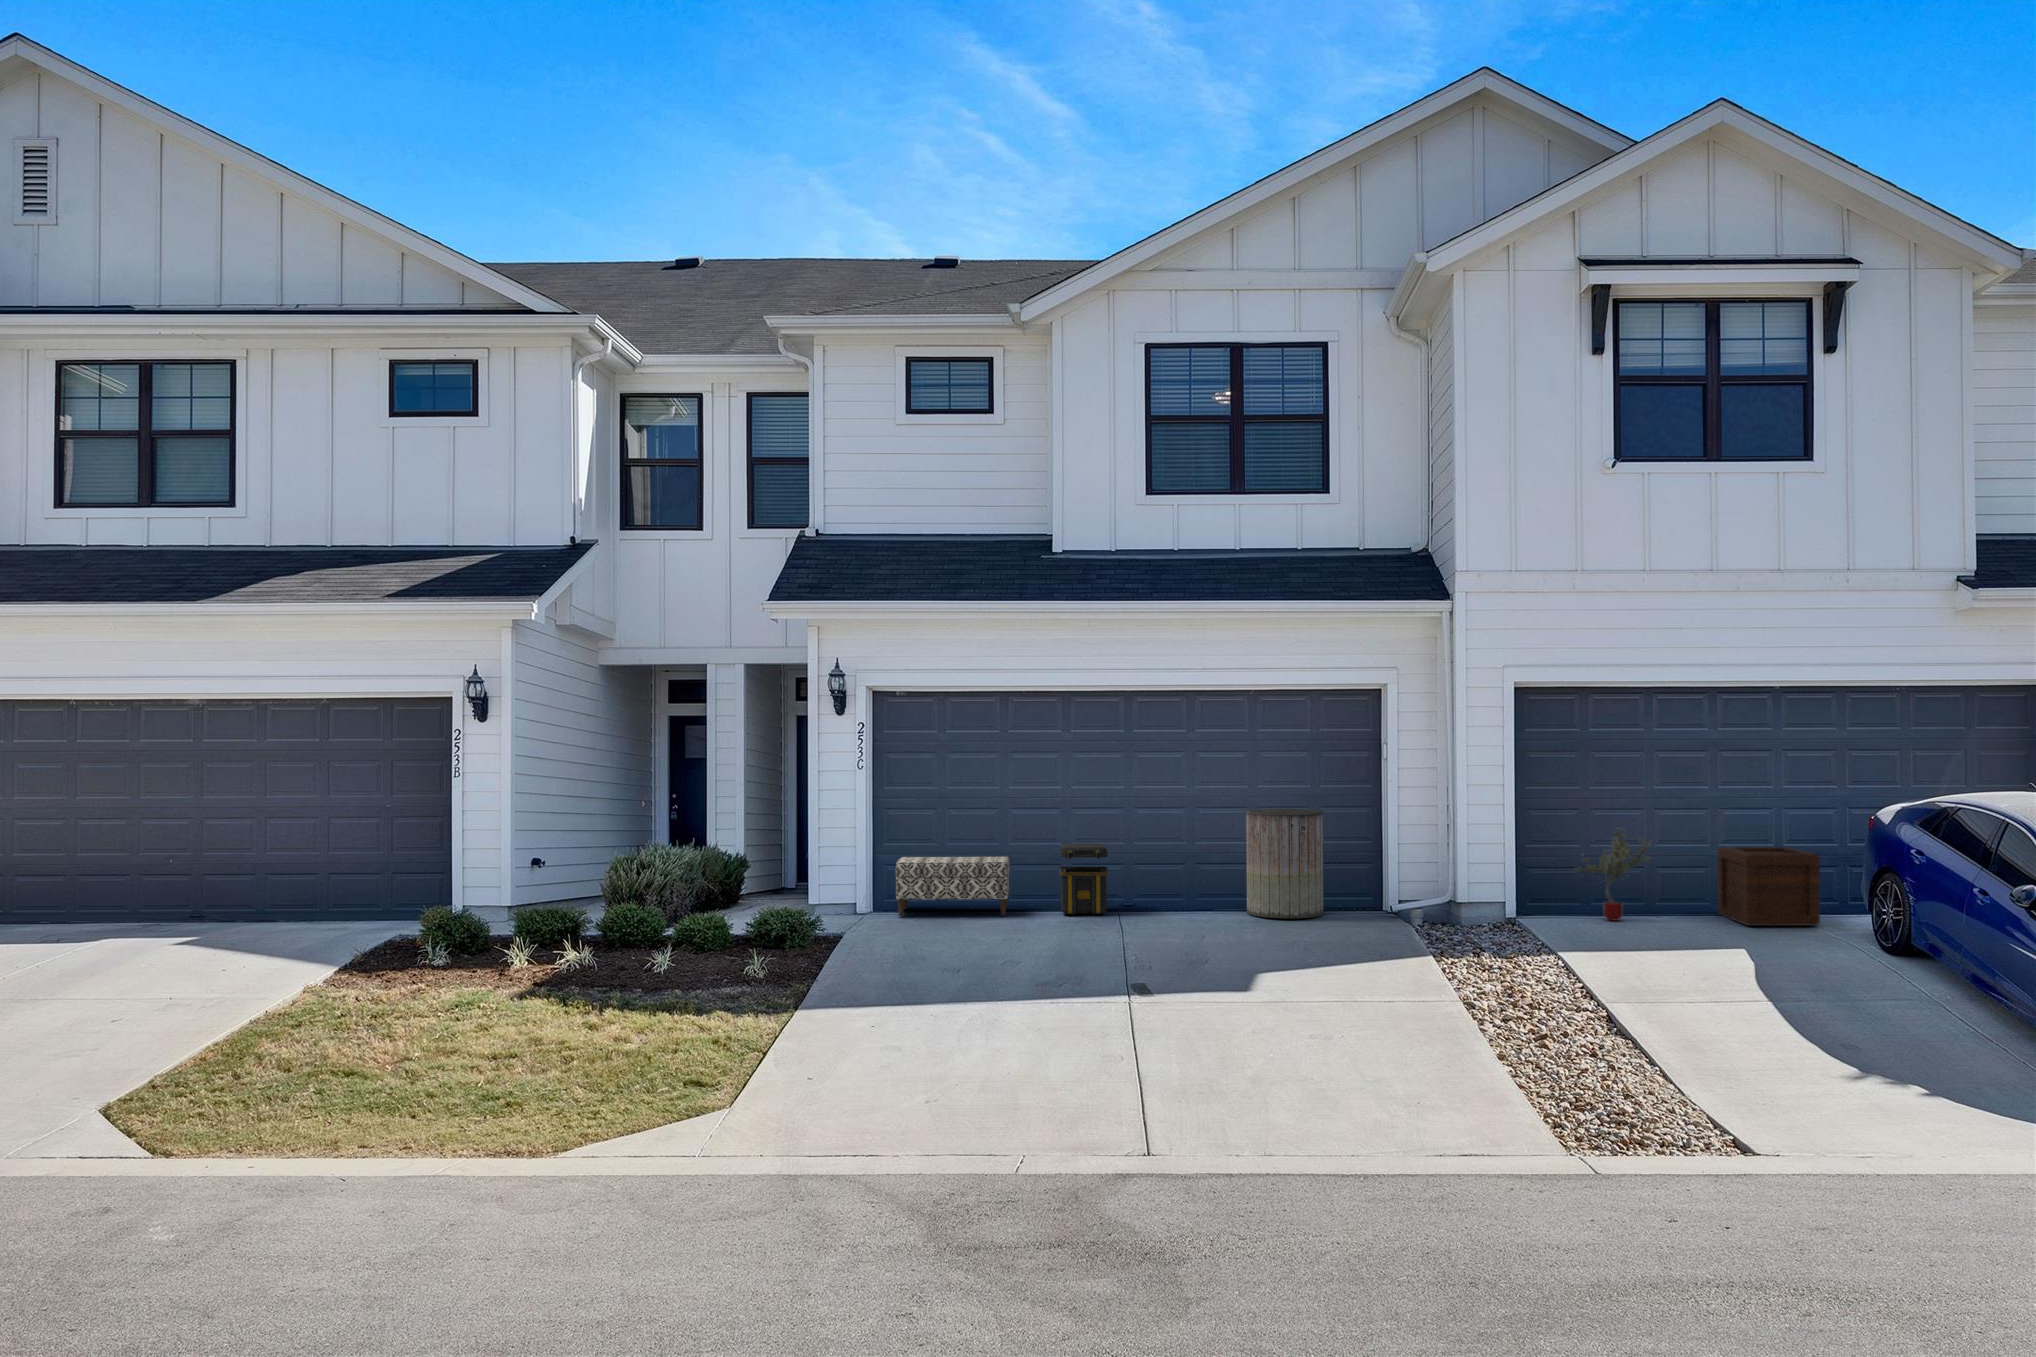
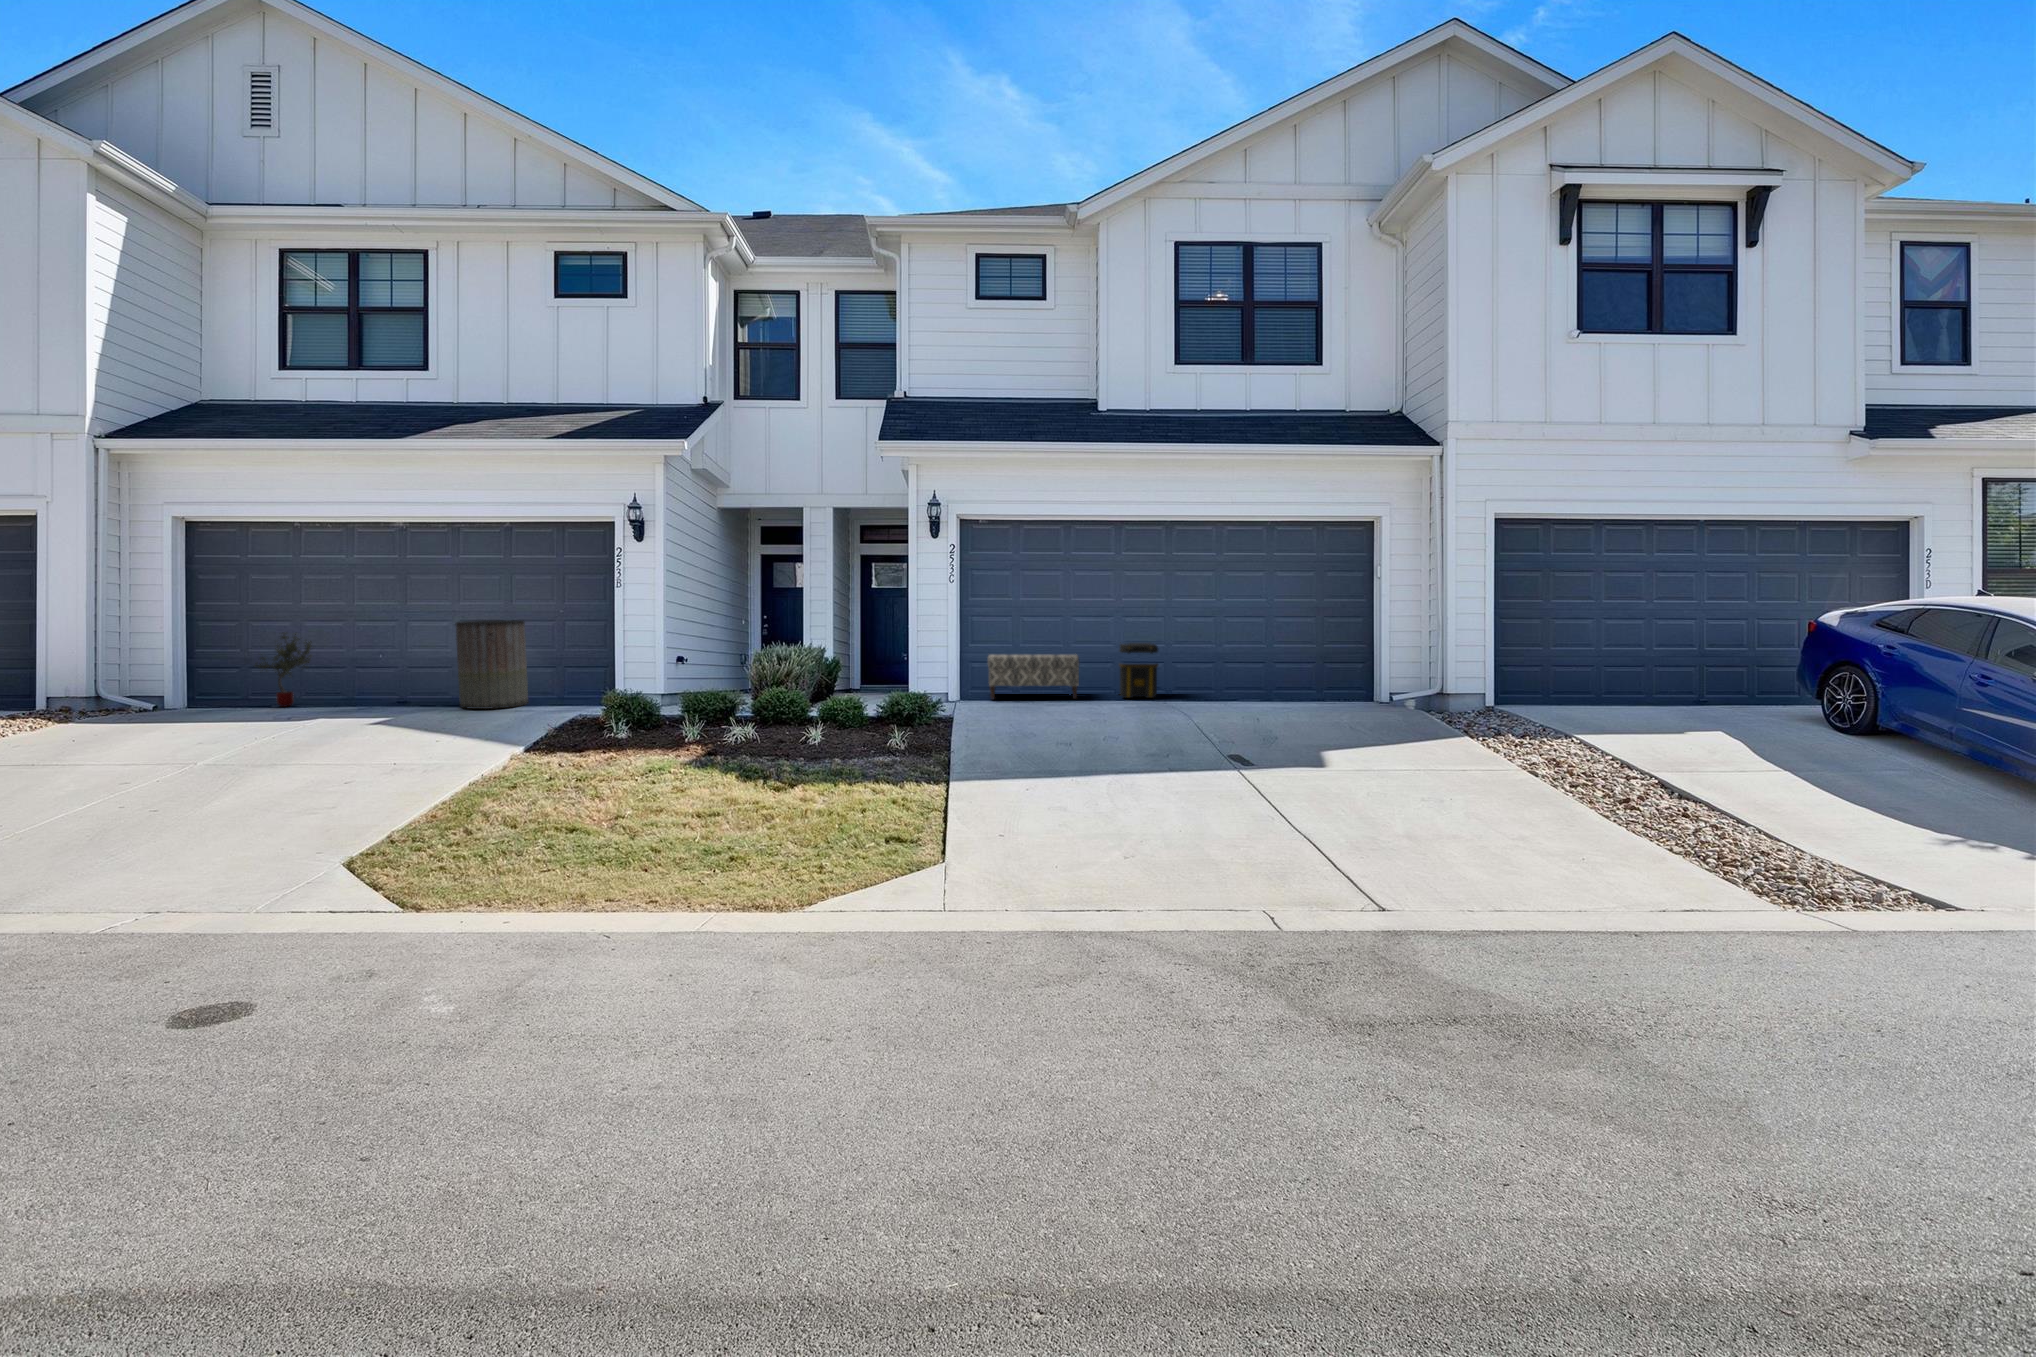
trash can: present [1246,809,1323,919] -> present [455,620,528,709]
potted tree: present [1575,828,1651,921] -> present [255,633,312,707]
wooden crate: present [1718,847,1820,926] -> none [1627,645,1719,705]

